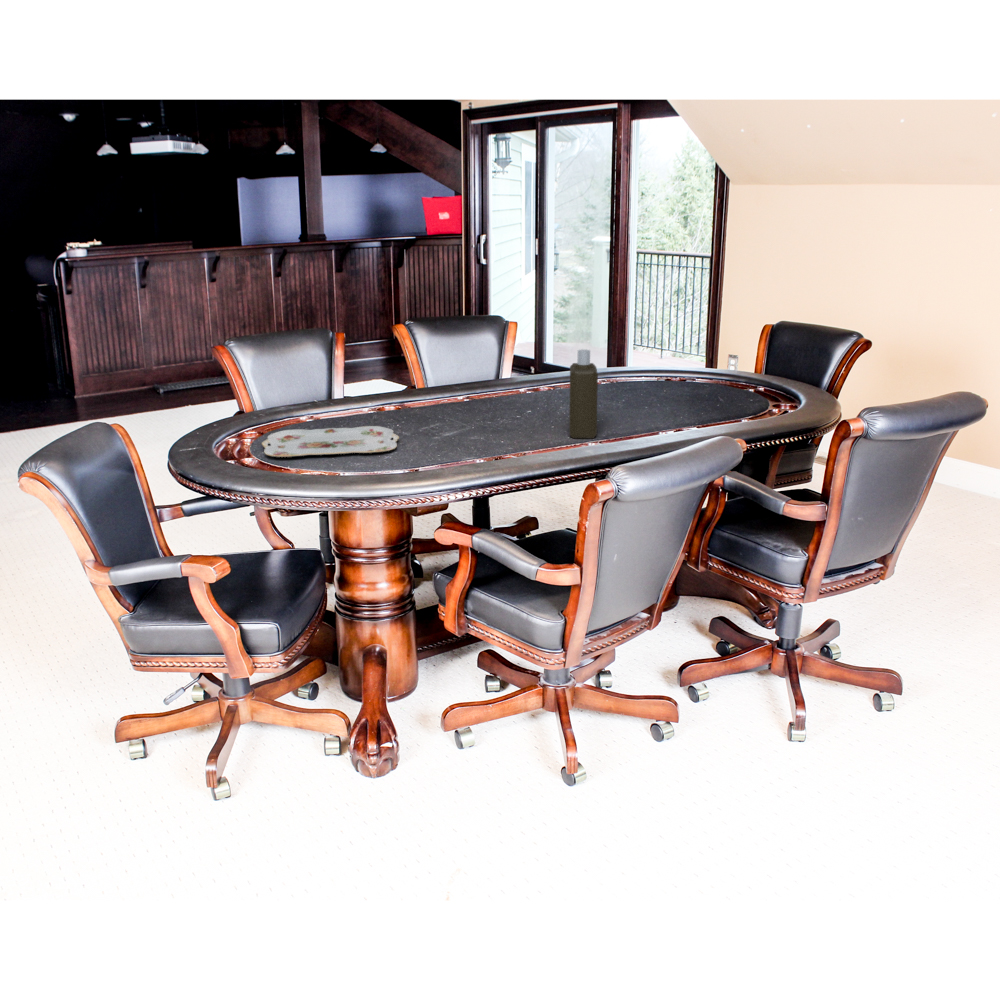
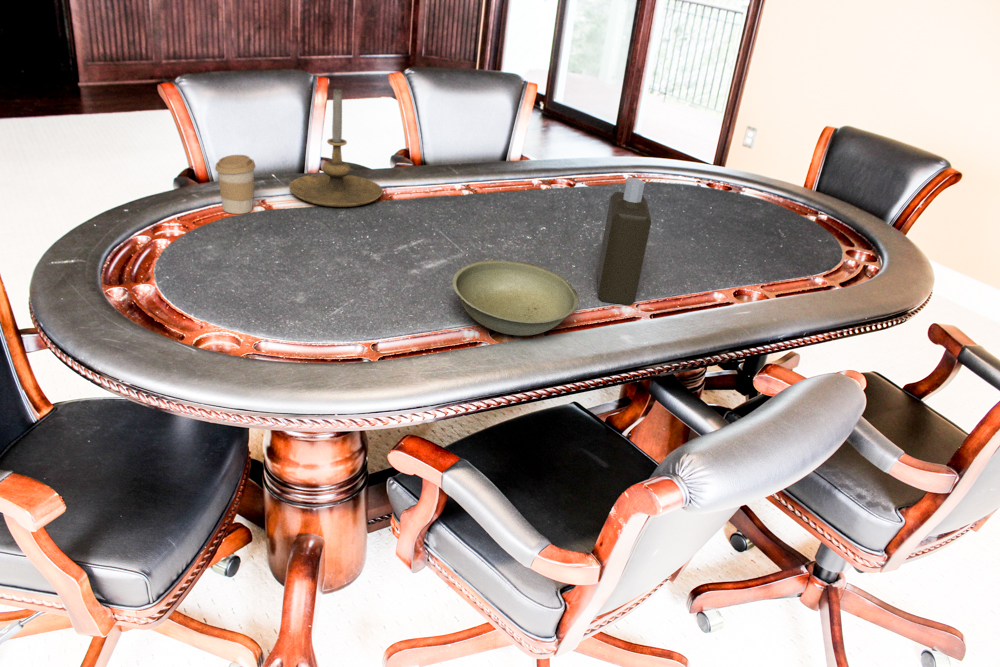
candle holder: none [329,325,401,412] -> present [289,89,383,207]
coffee cup: none [278,379,307,422] -> present [215,155,255,214]
bowl: none [464,415,553,455] -> present [452,260,579,335]
serving tray: present [262,426,399,457] -> none [162,235,363,302]

